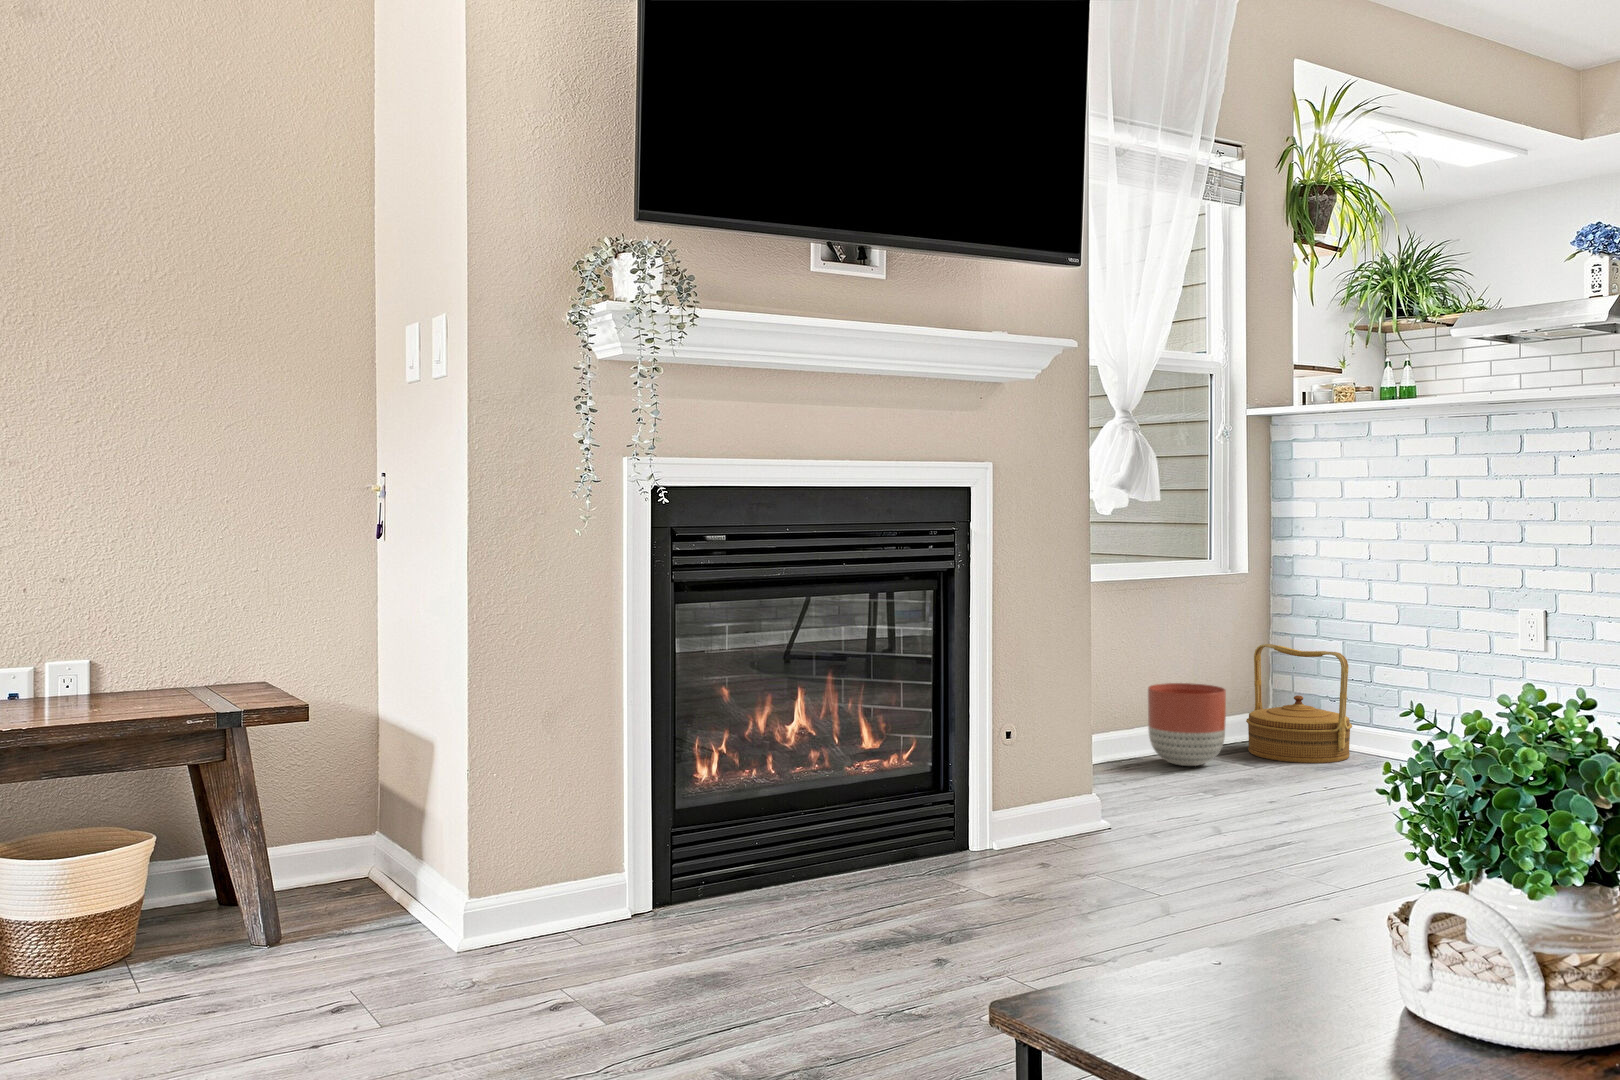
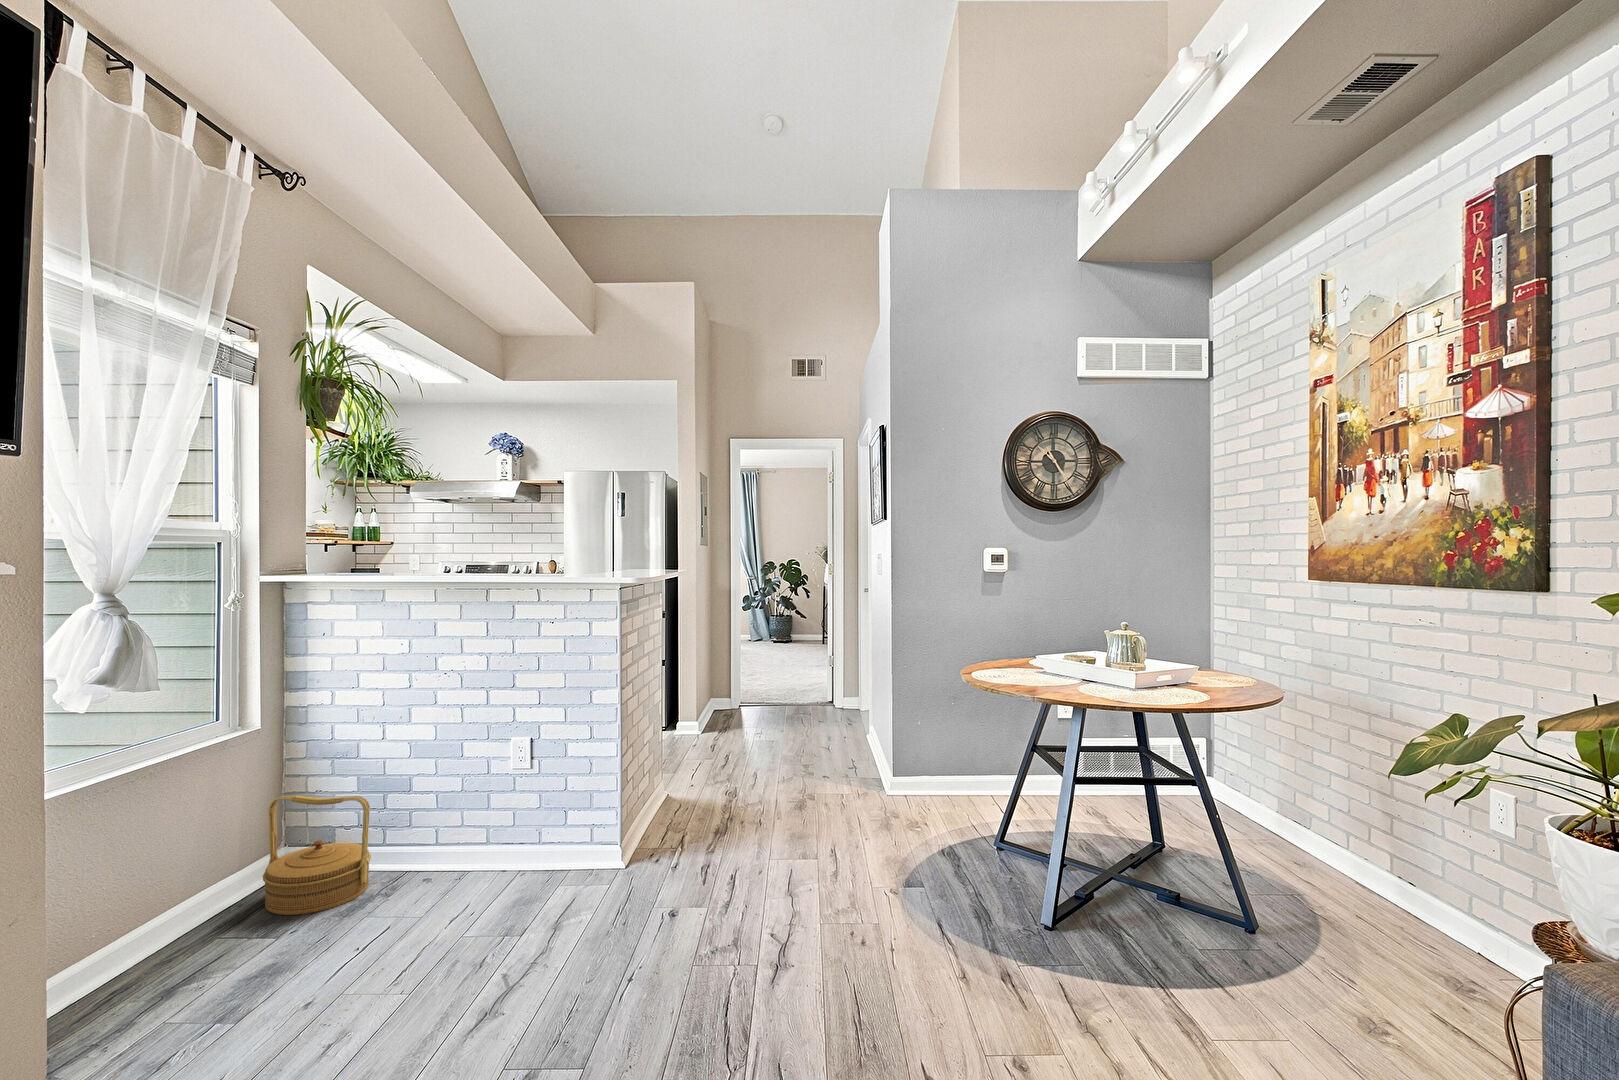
planter: present [1148,683,1226,766] -> none [144,864,246,969]

